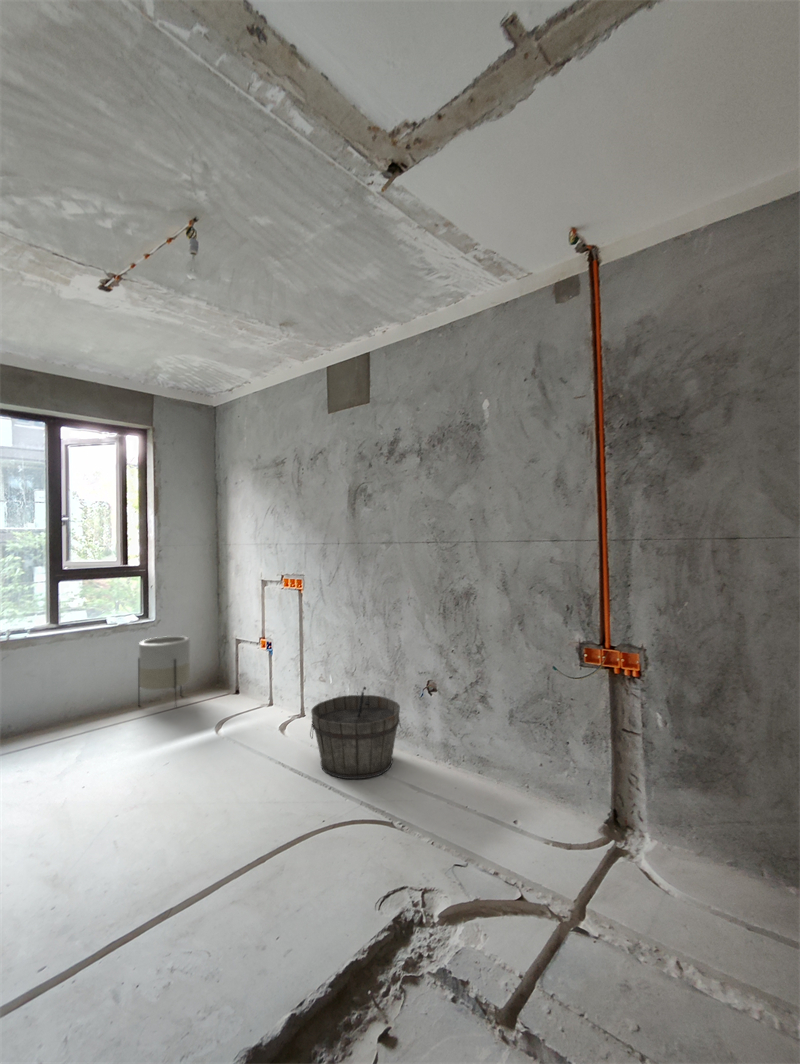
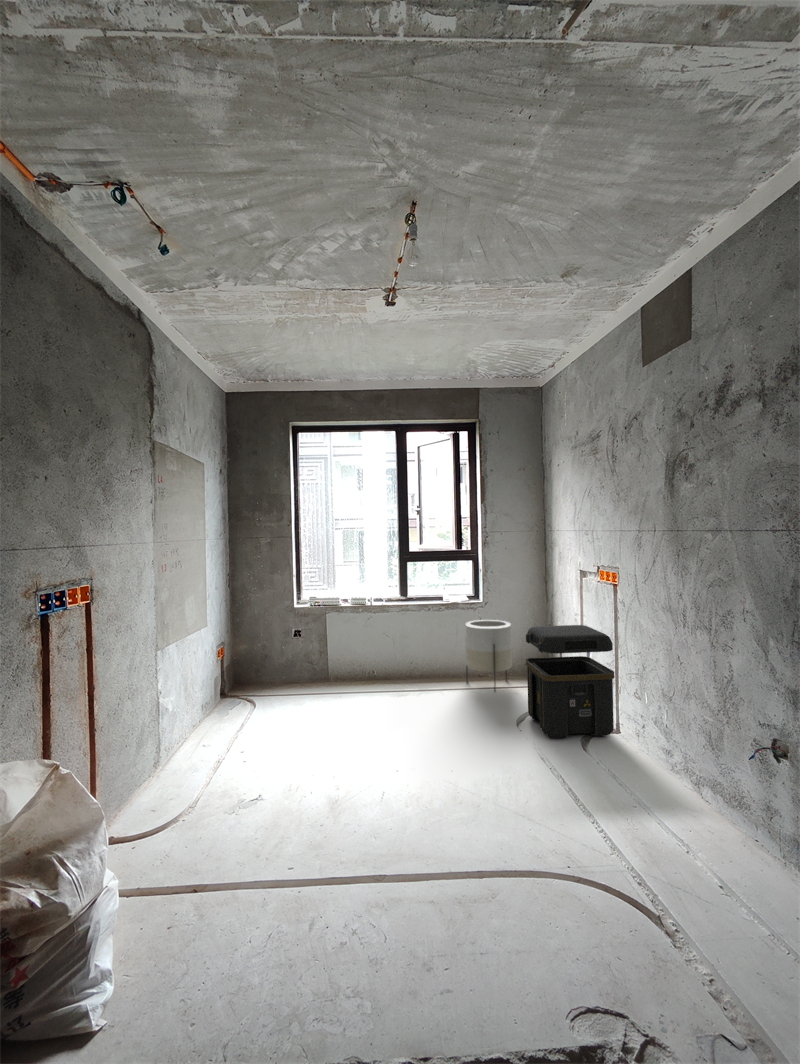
toolbox: none [221,628,302,731] -> present [526,625,615,738]
wooden bucket: present [311,687,401,779] -> none [588,722,721,845]

